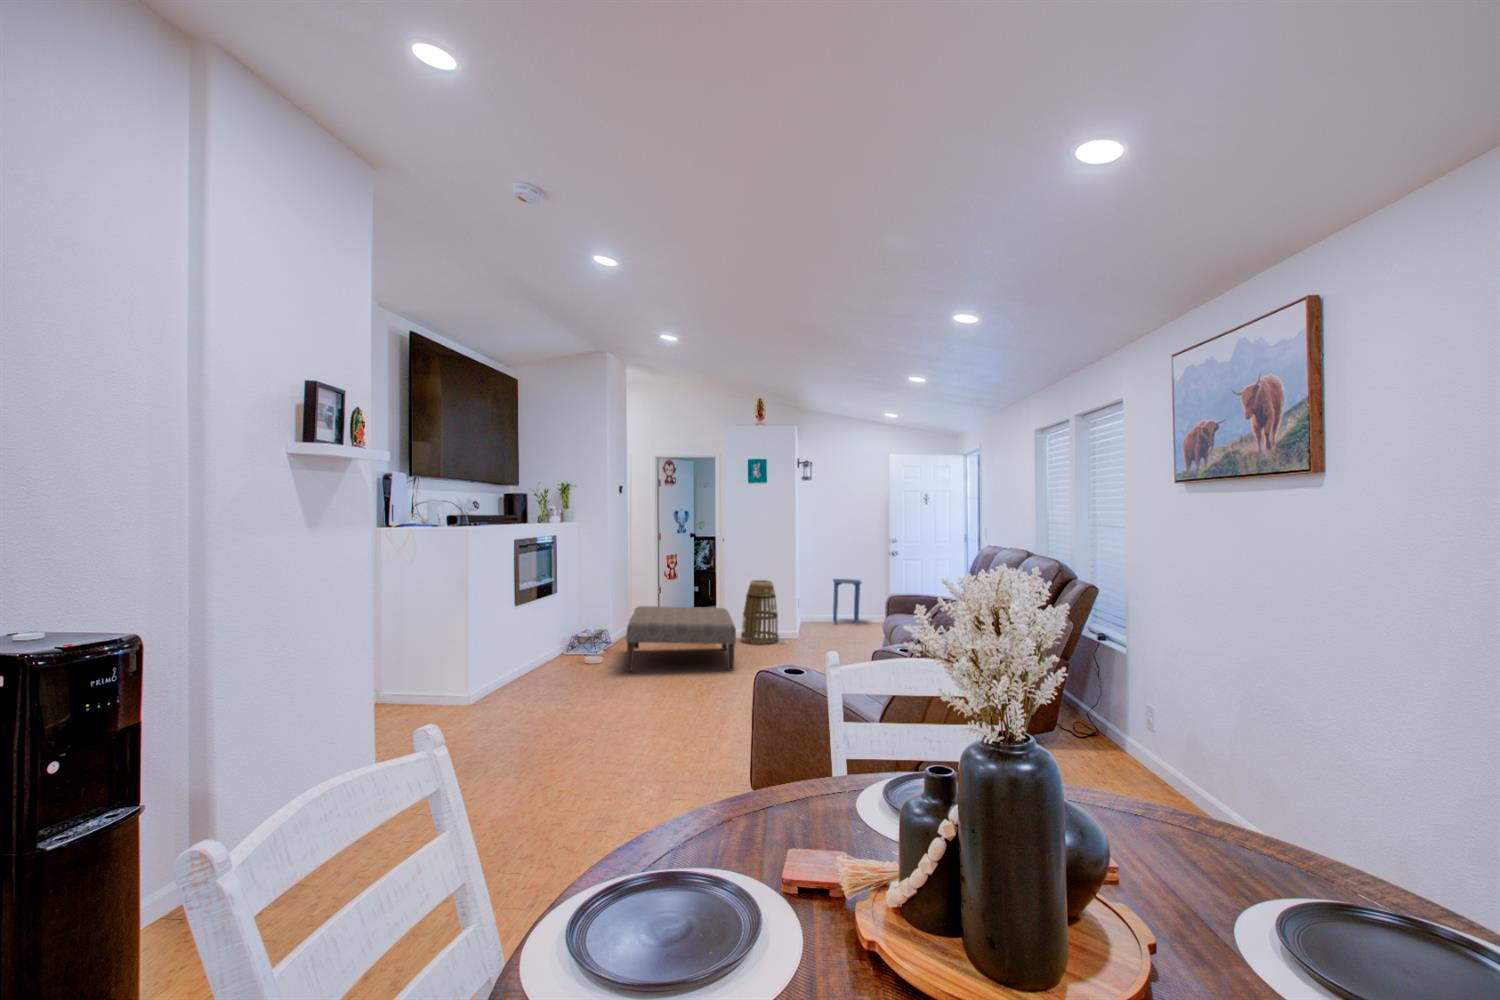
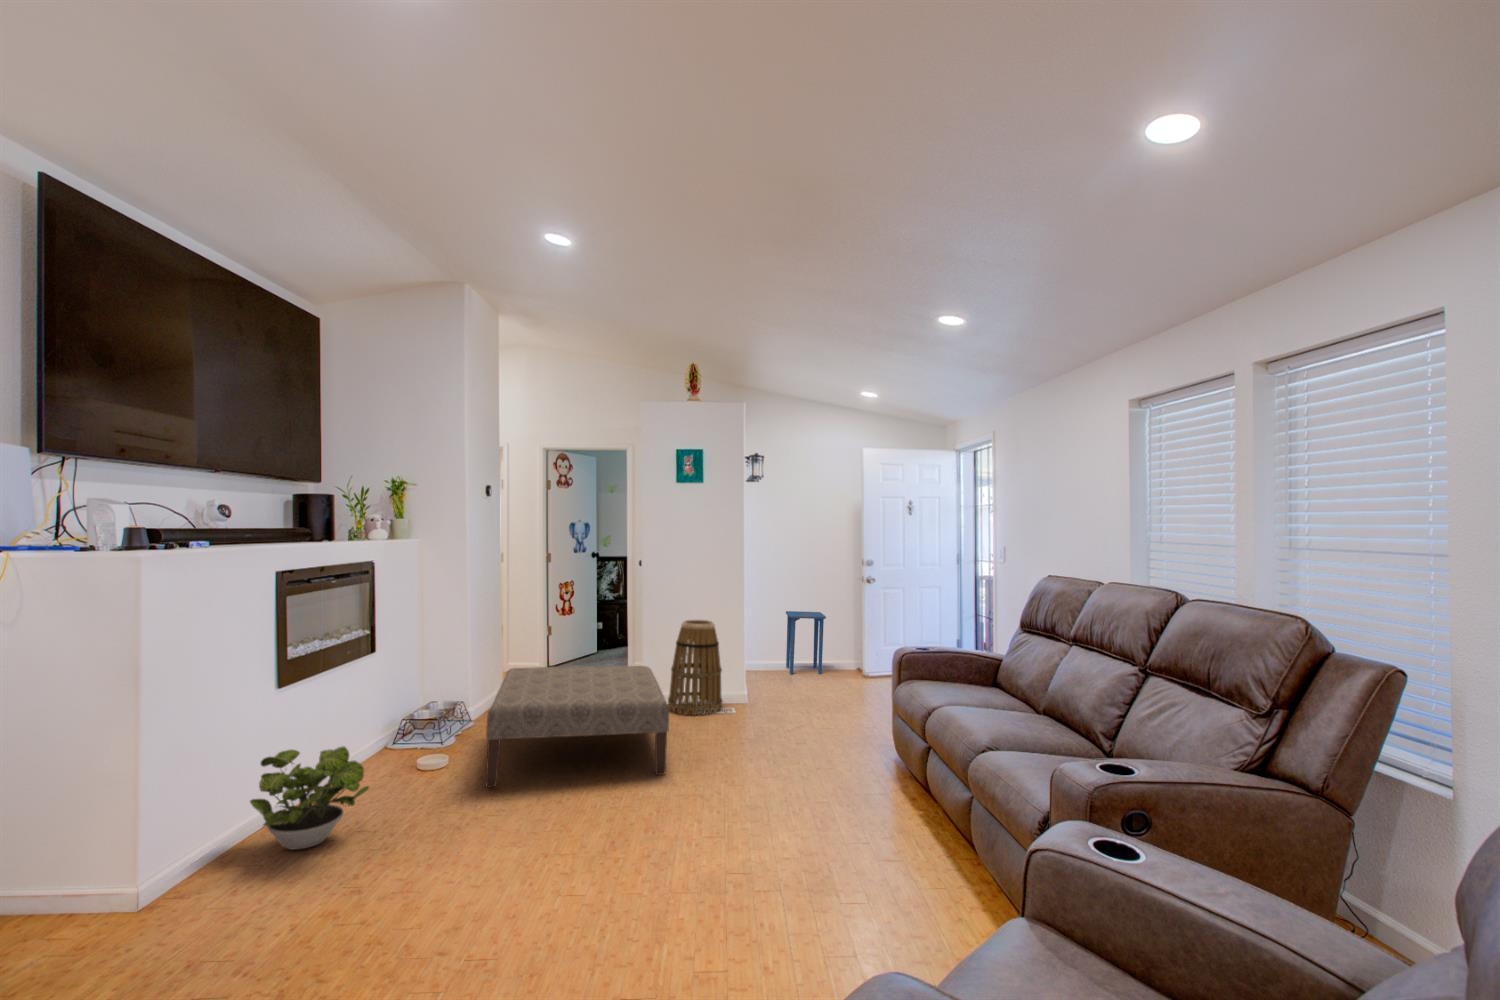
potted plant: none [509,635,567,689] -> present [250,746,369,850]

